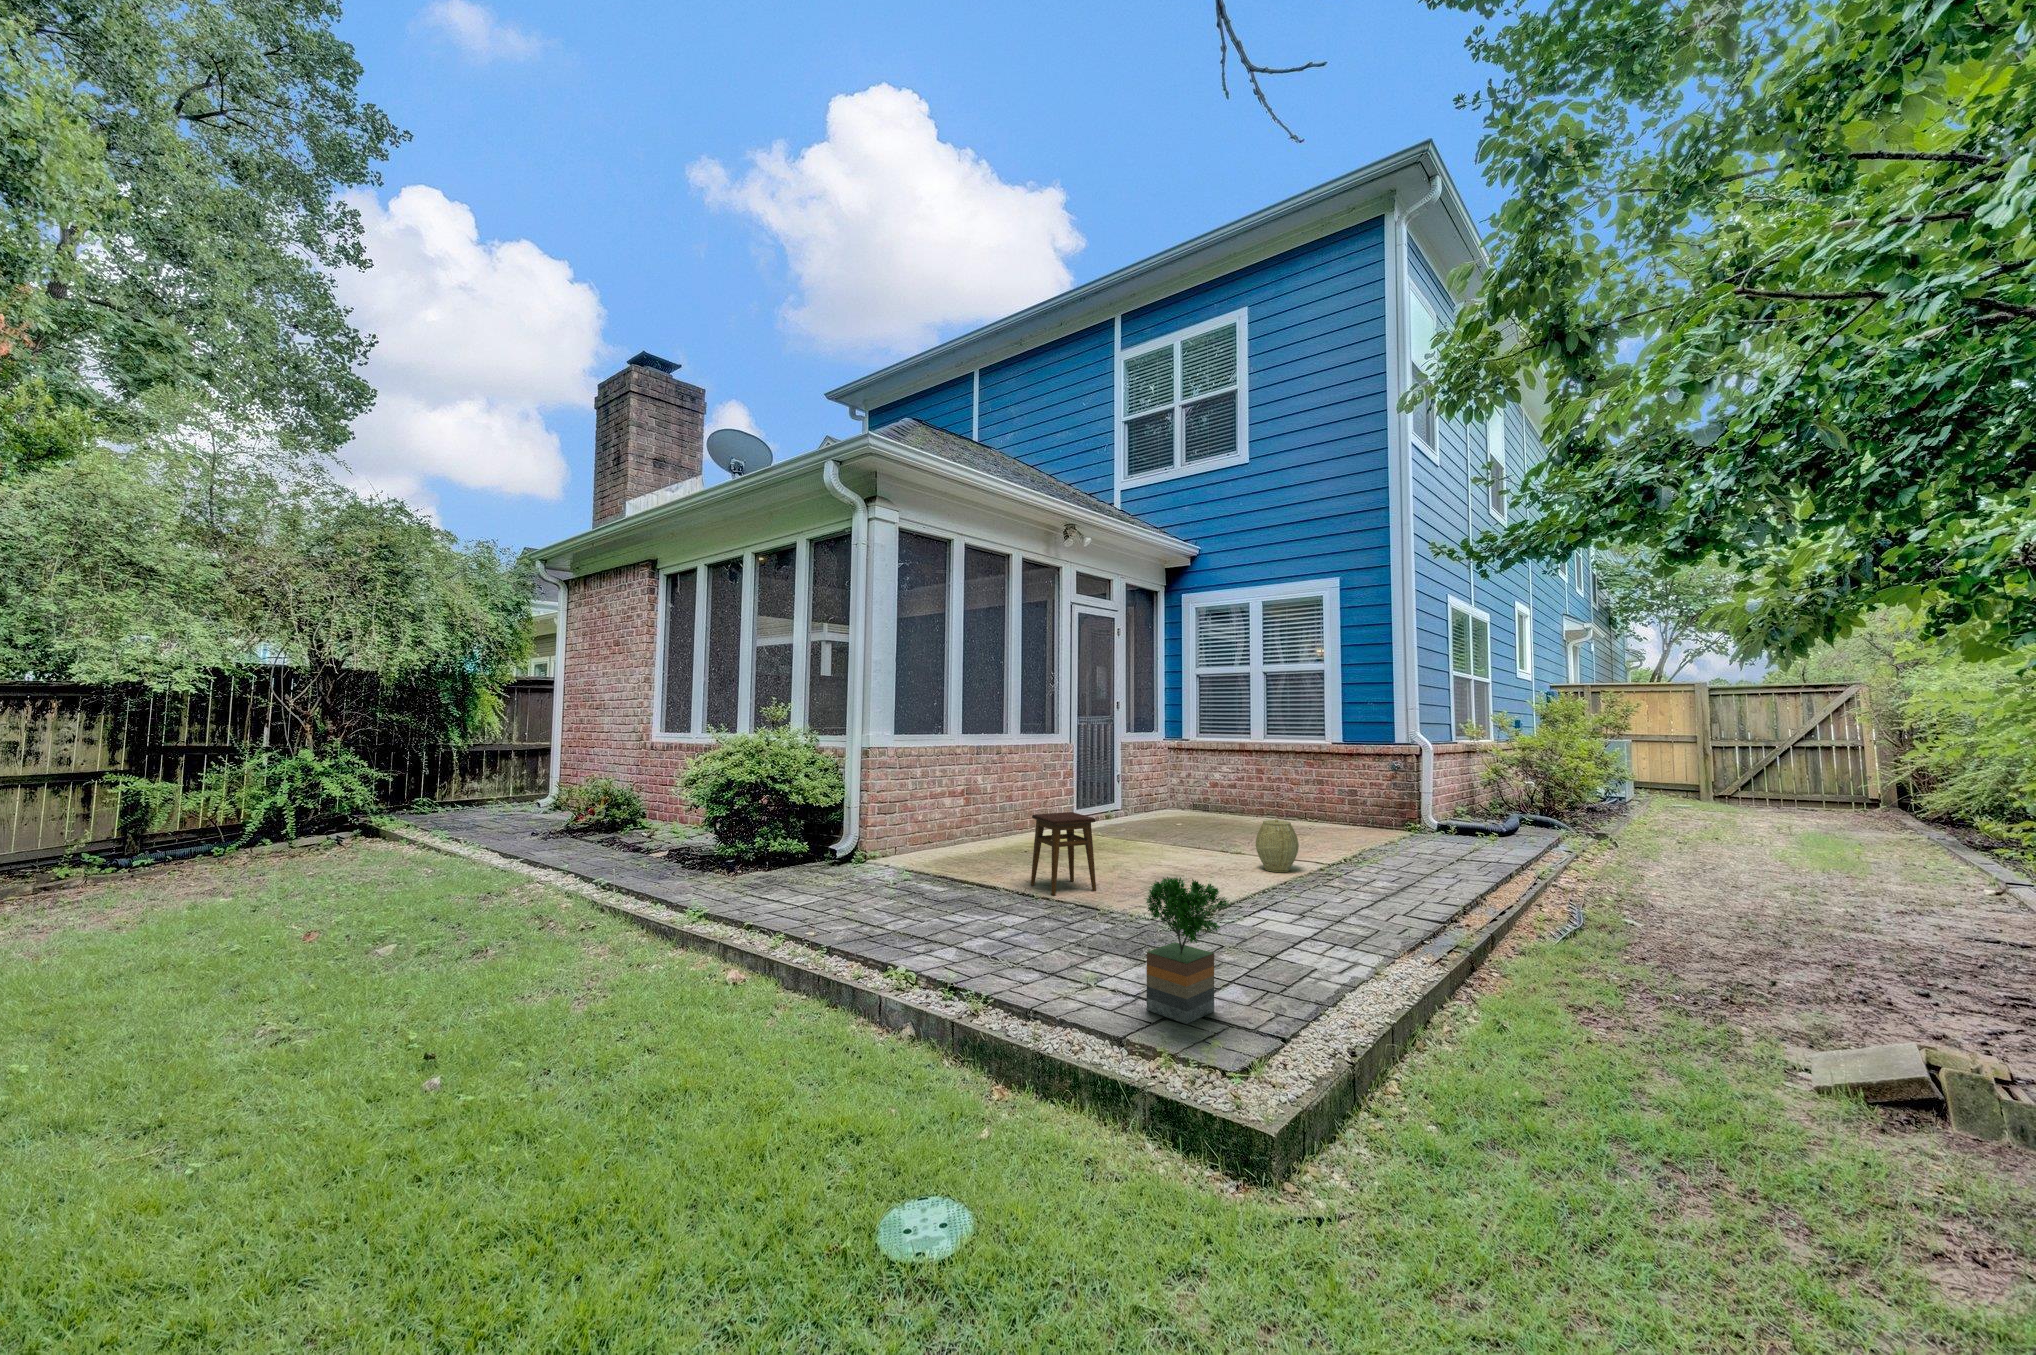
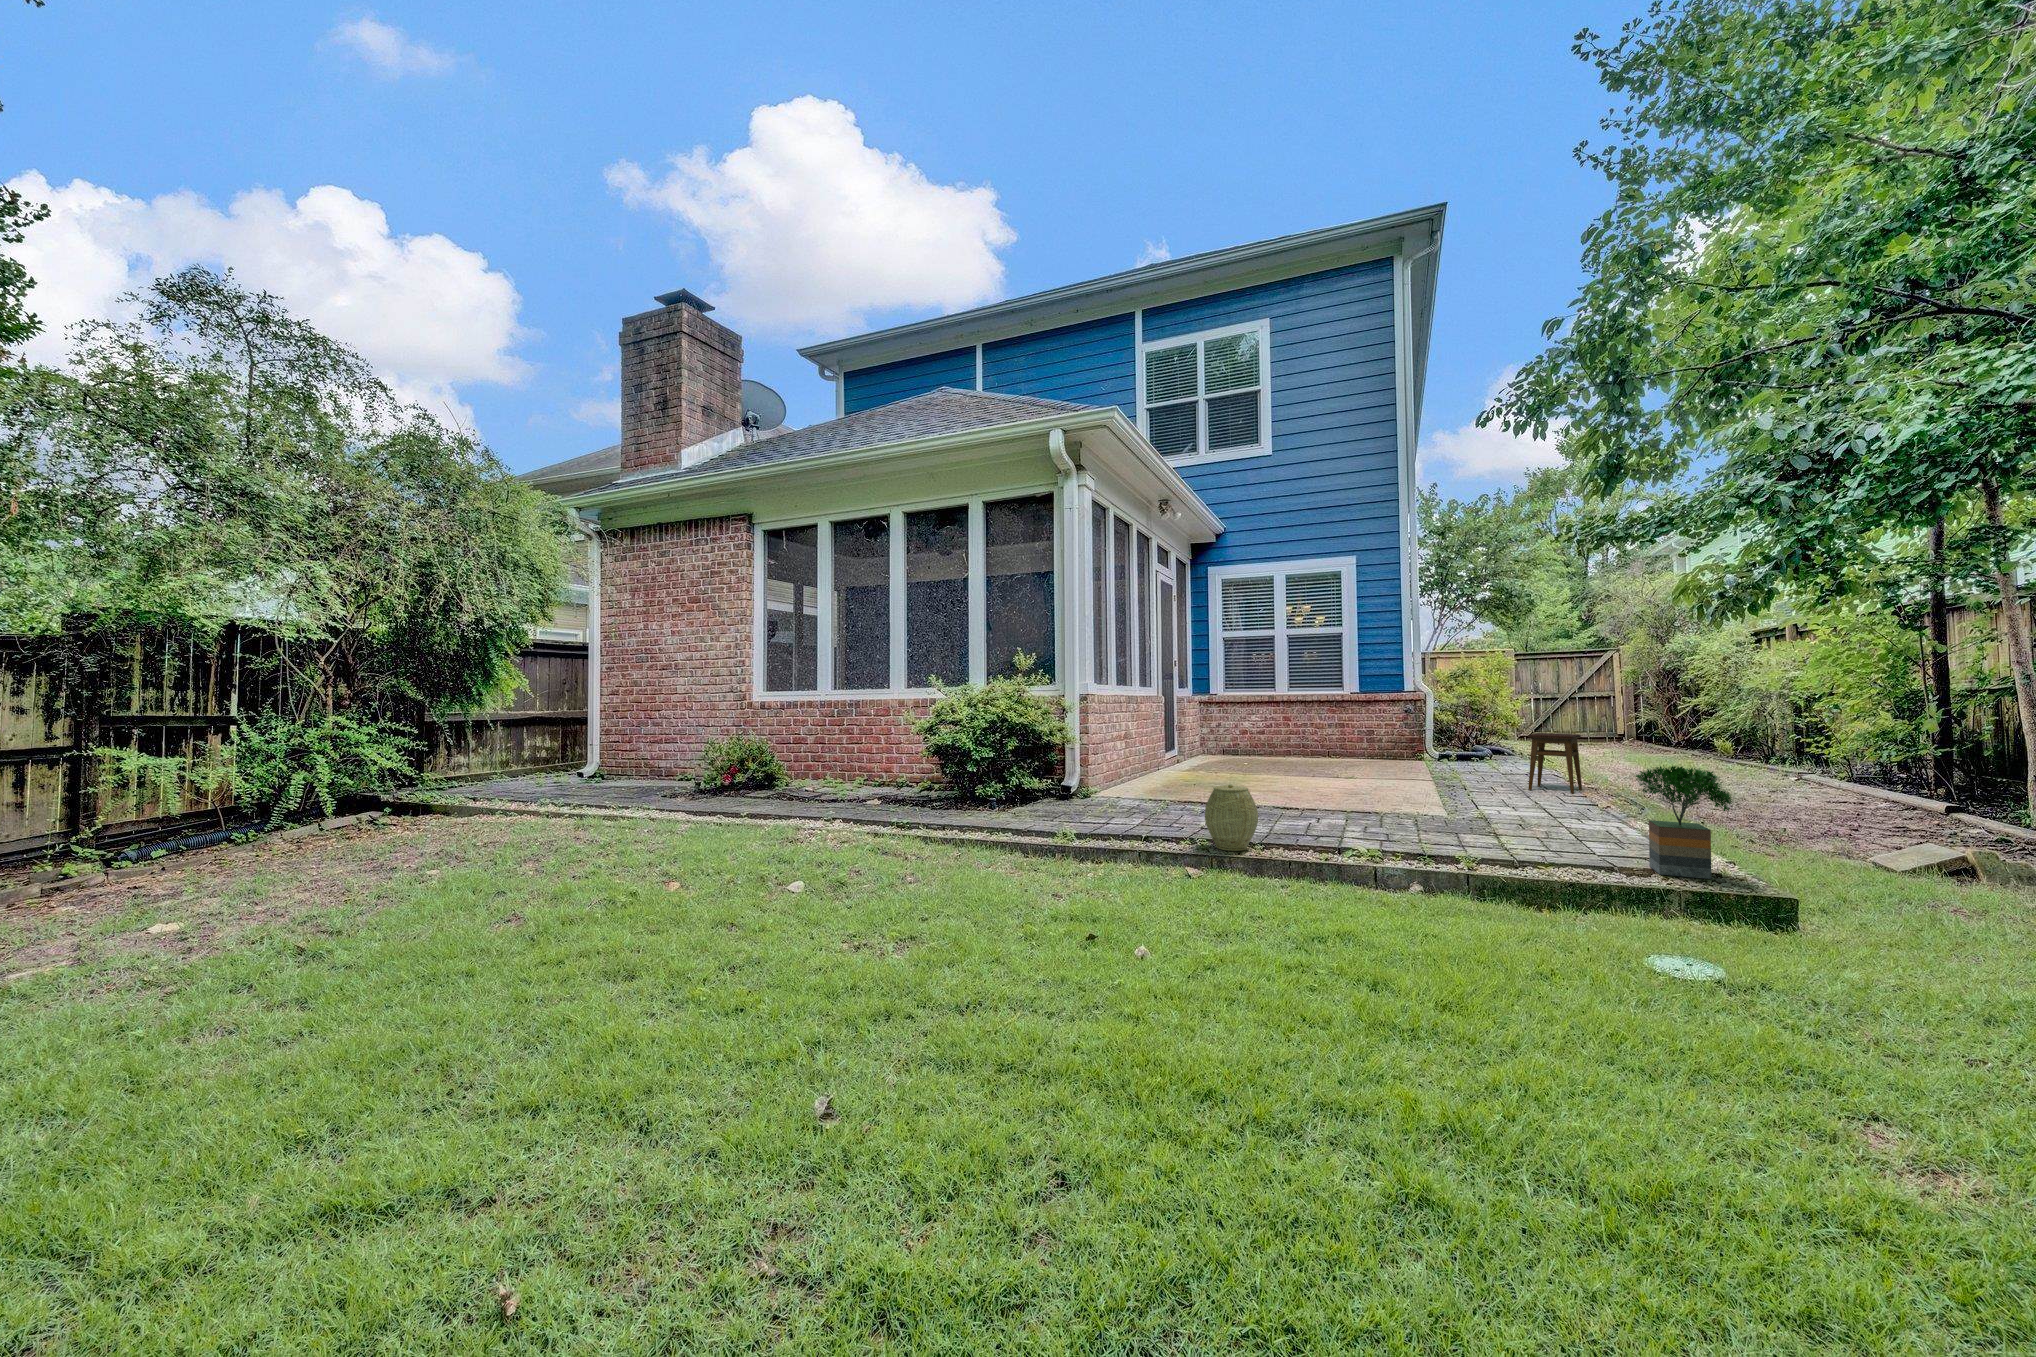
stool: present [1031,812,1096,895] -> present [1528,733,1582,794]
woven basket: present [1256,819,1299,872] -> present [1205,784,1258,851]

